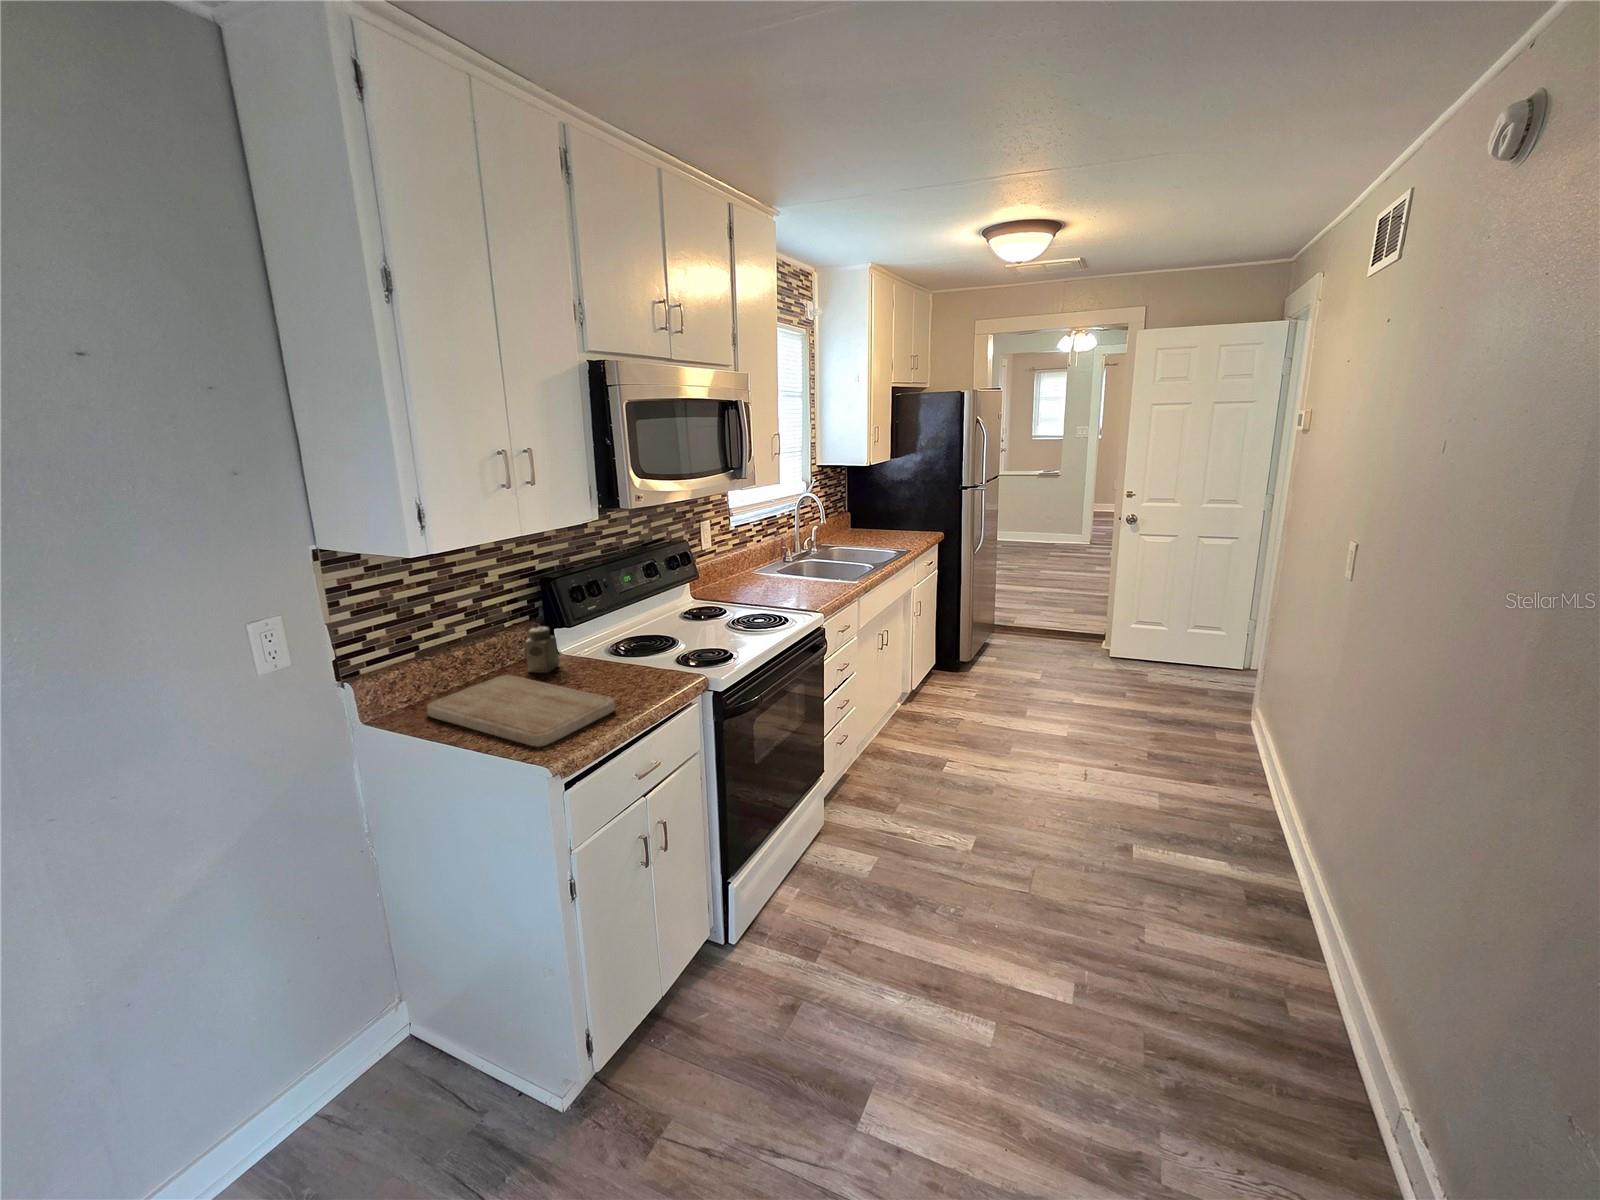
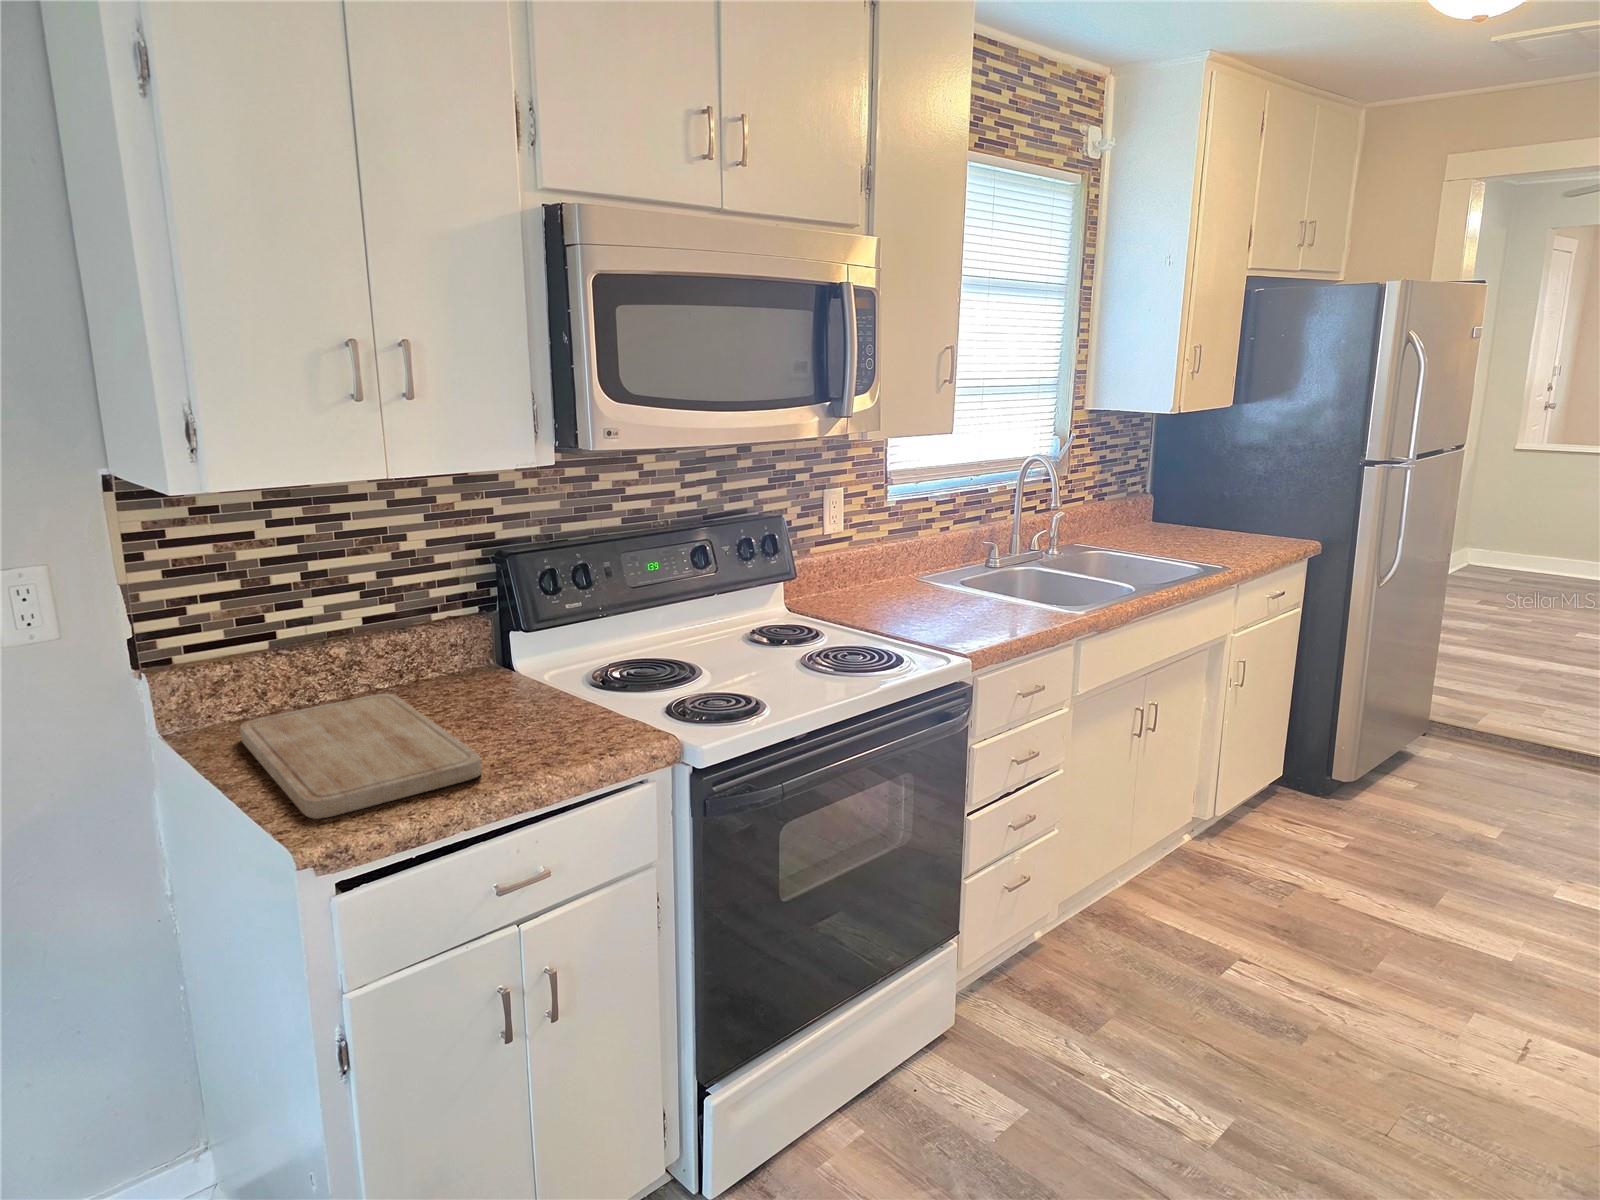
salt shaker: present [525,627,559,673] -> none [436,625,489,698]

